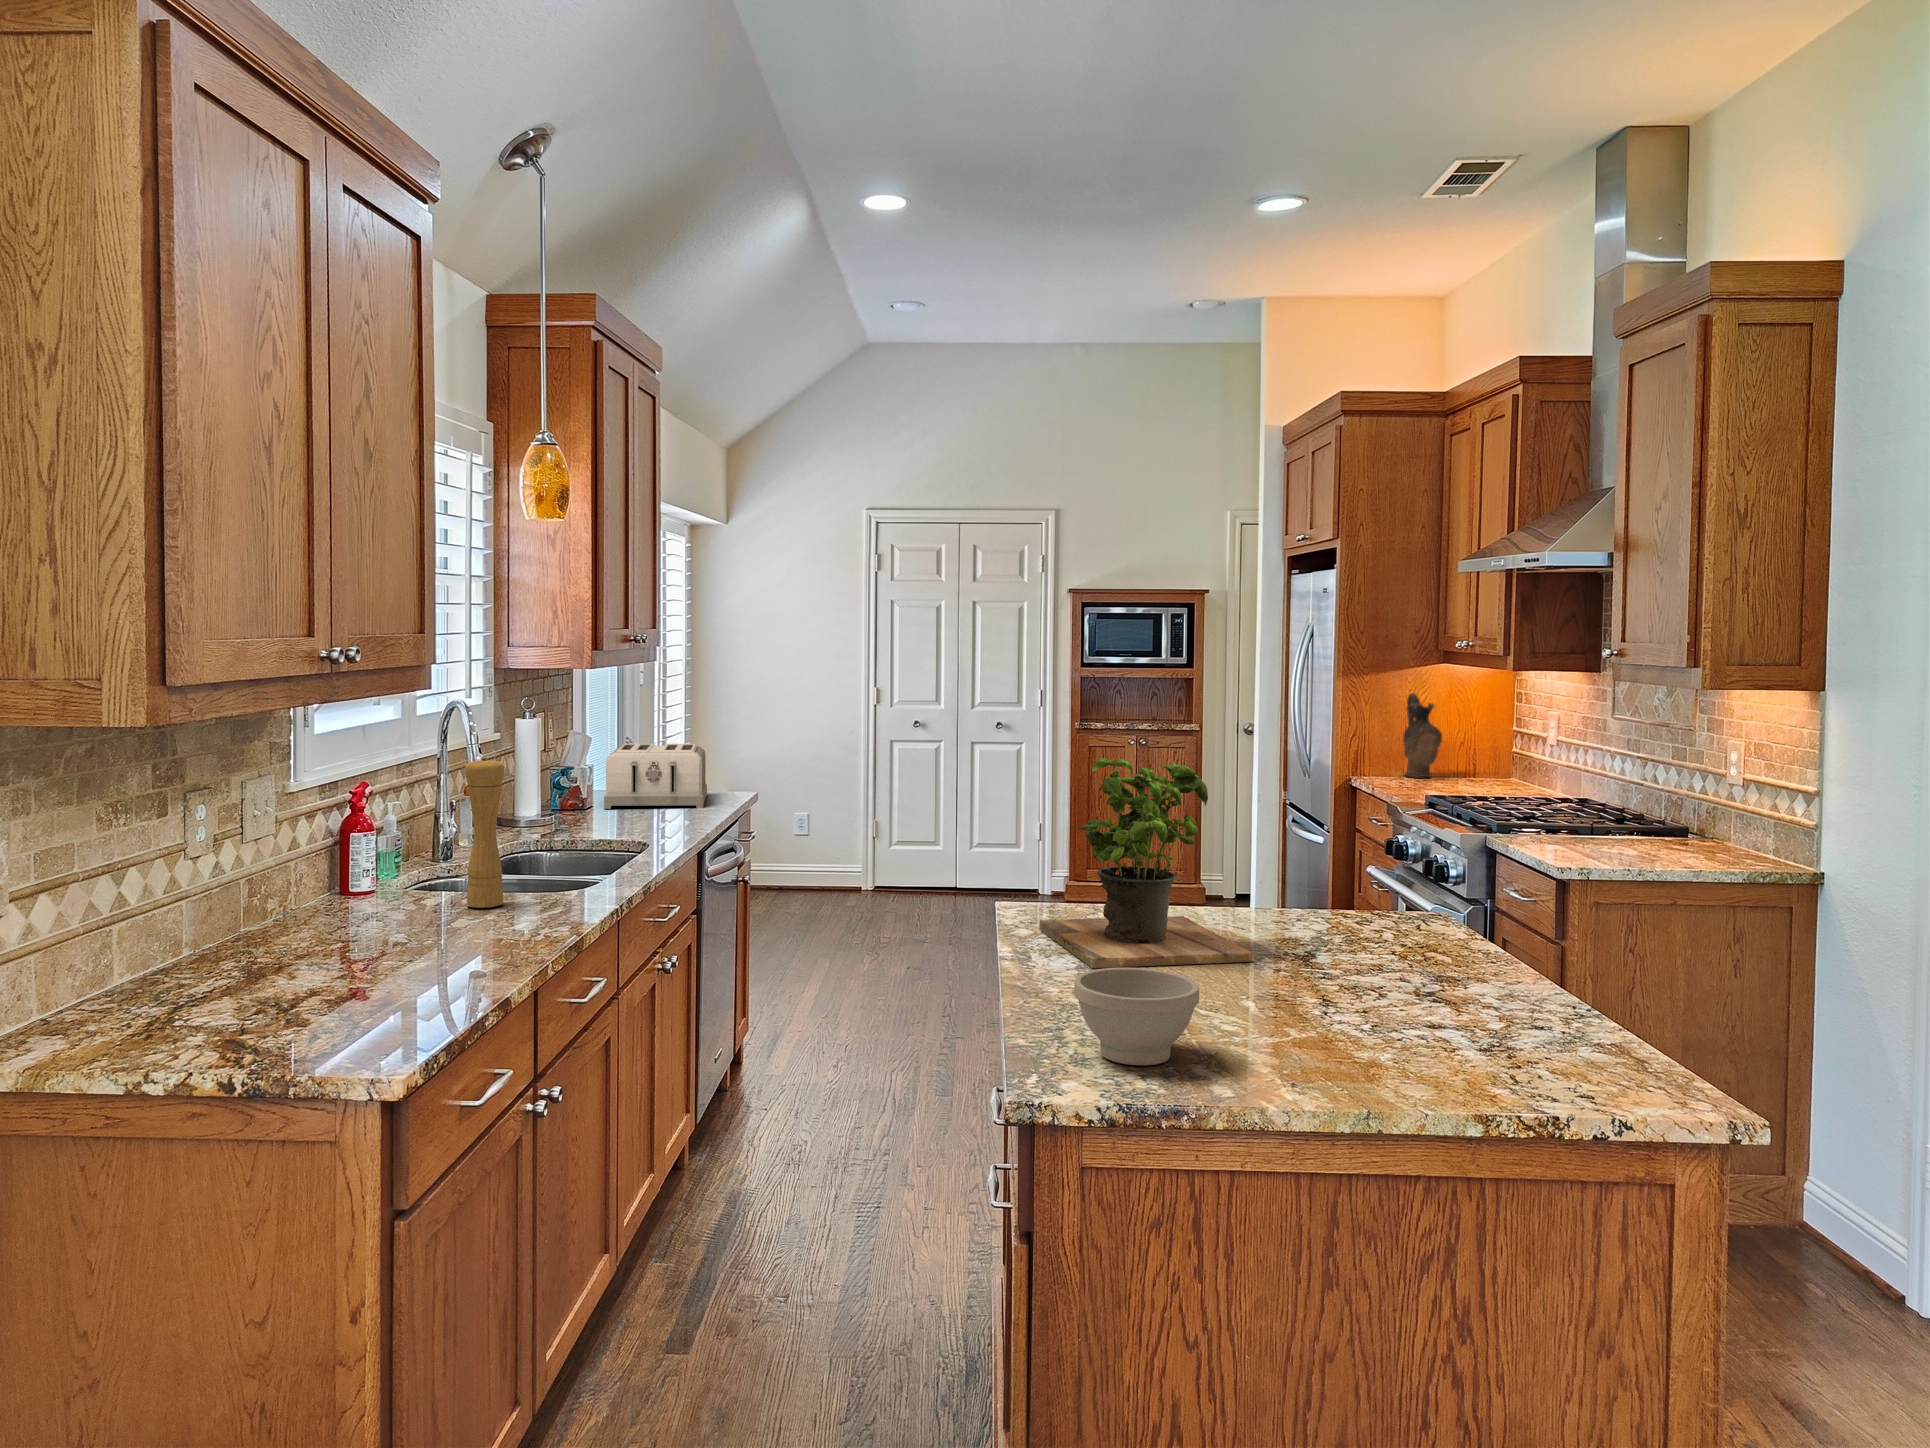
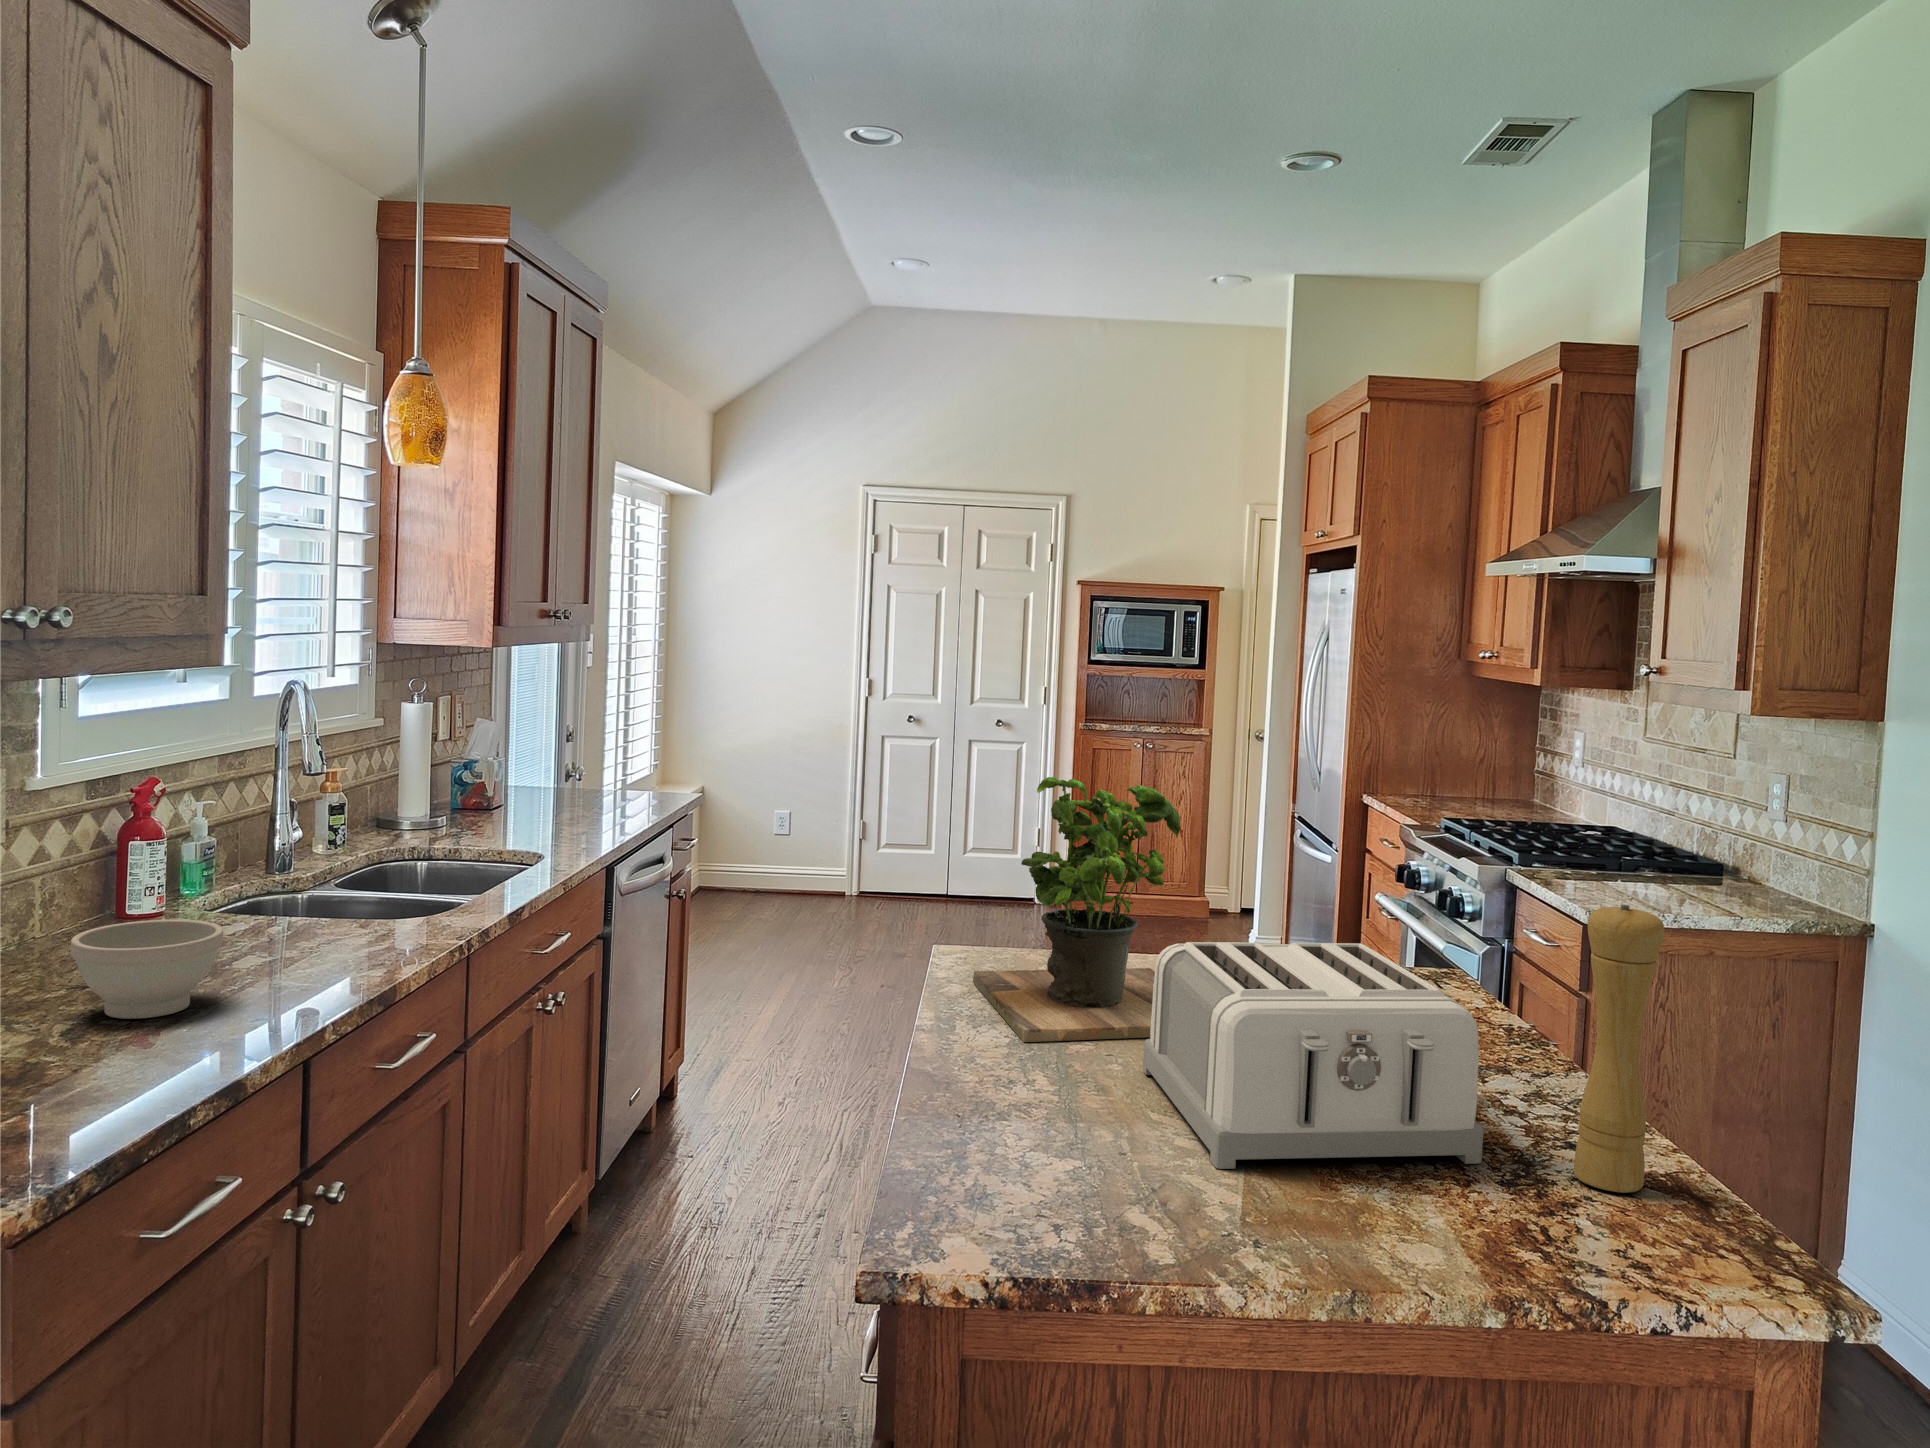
ceramic pitcher: present [1403,693,1442,777] -> none [1417,704,1459,796]
toaster: present [604,744,707,809] -> present [1143,942,1483,1169]
pepper mill: present [465,758,505,908] -> present [1574,904,1665,1193]
bowl: present [1074,968,1199,1065] -> present [71,920,223,1019]

